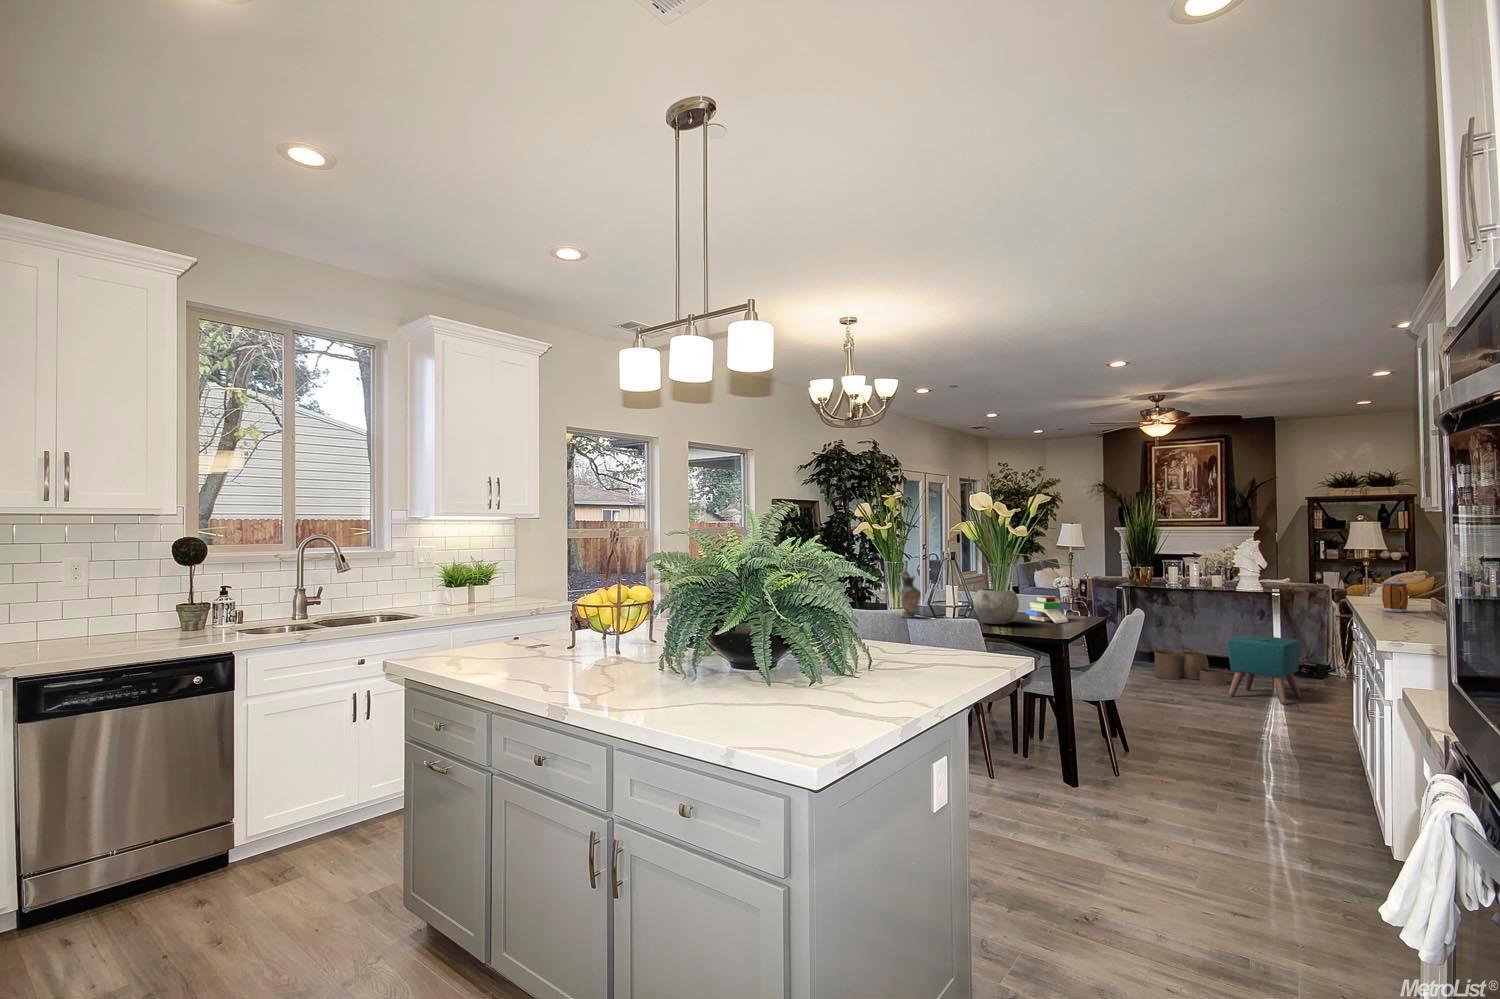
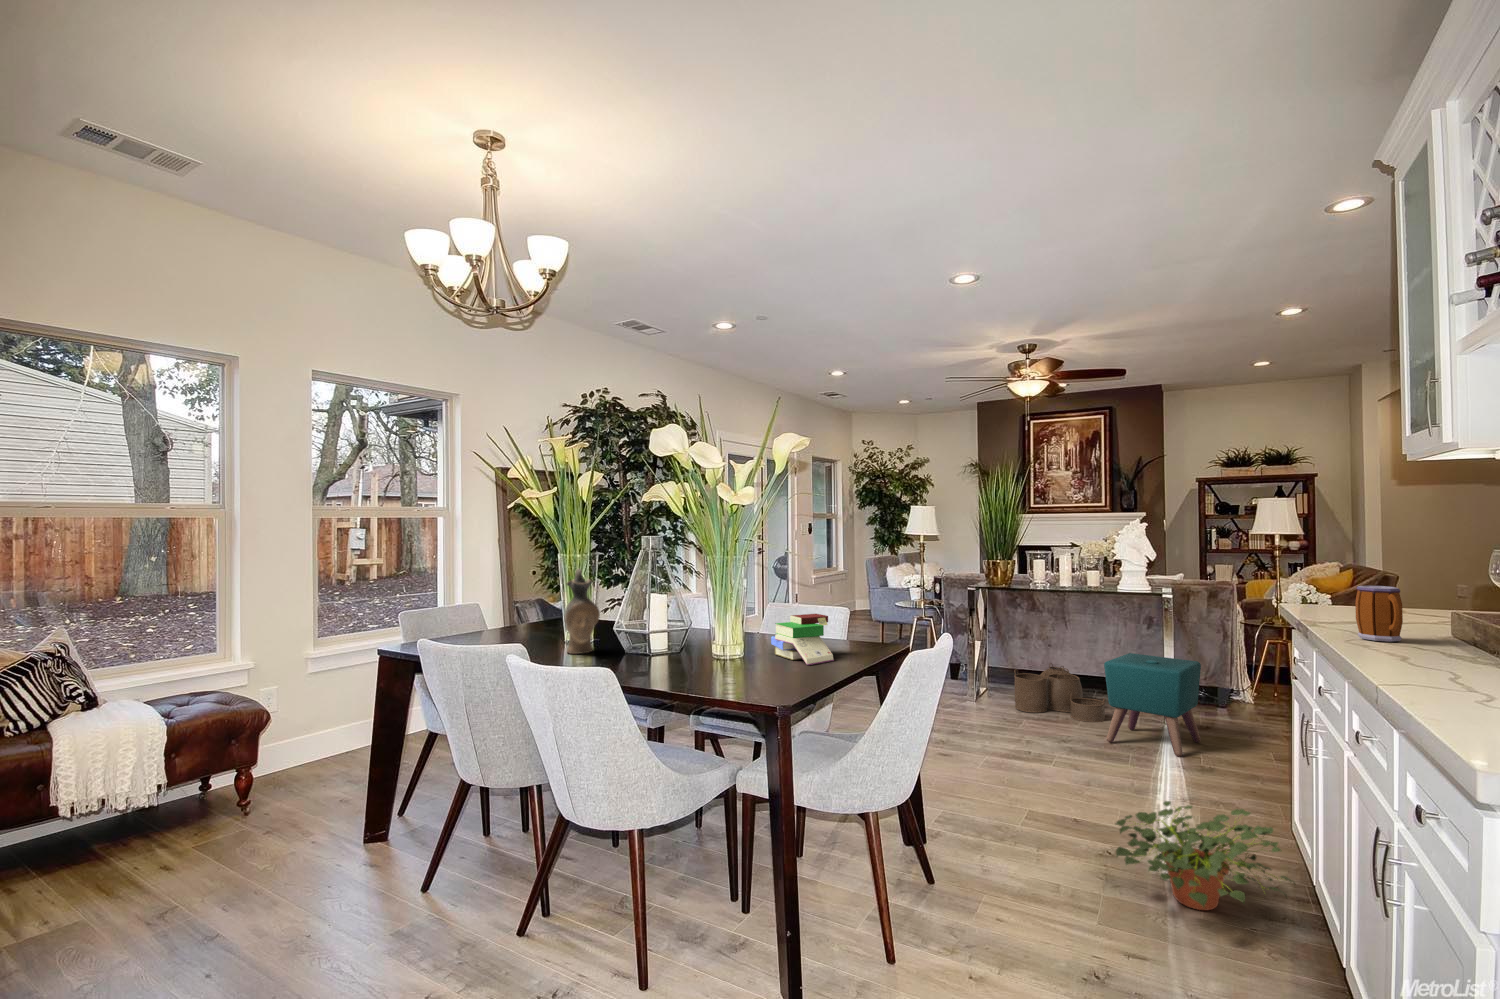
bowl: present [973,589,1019,624] -> none [665,603,743,669]
potted plant: none [1239,709,1349,767] -> present [1116,801,1295,910]

